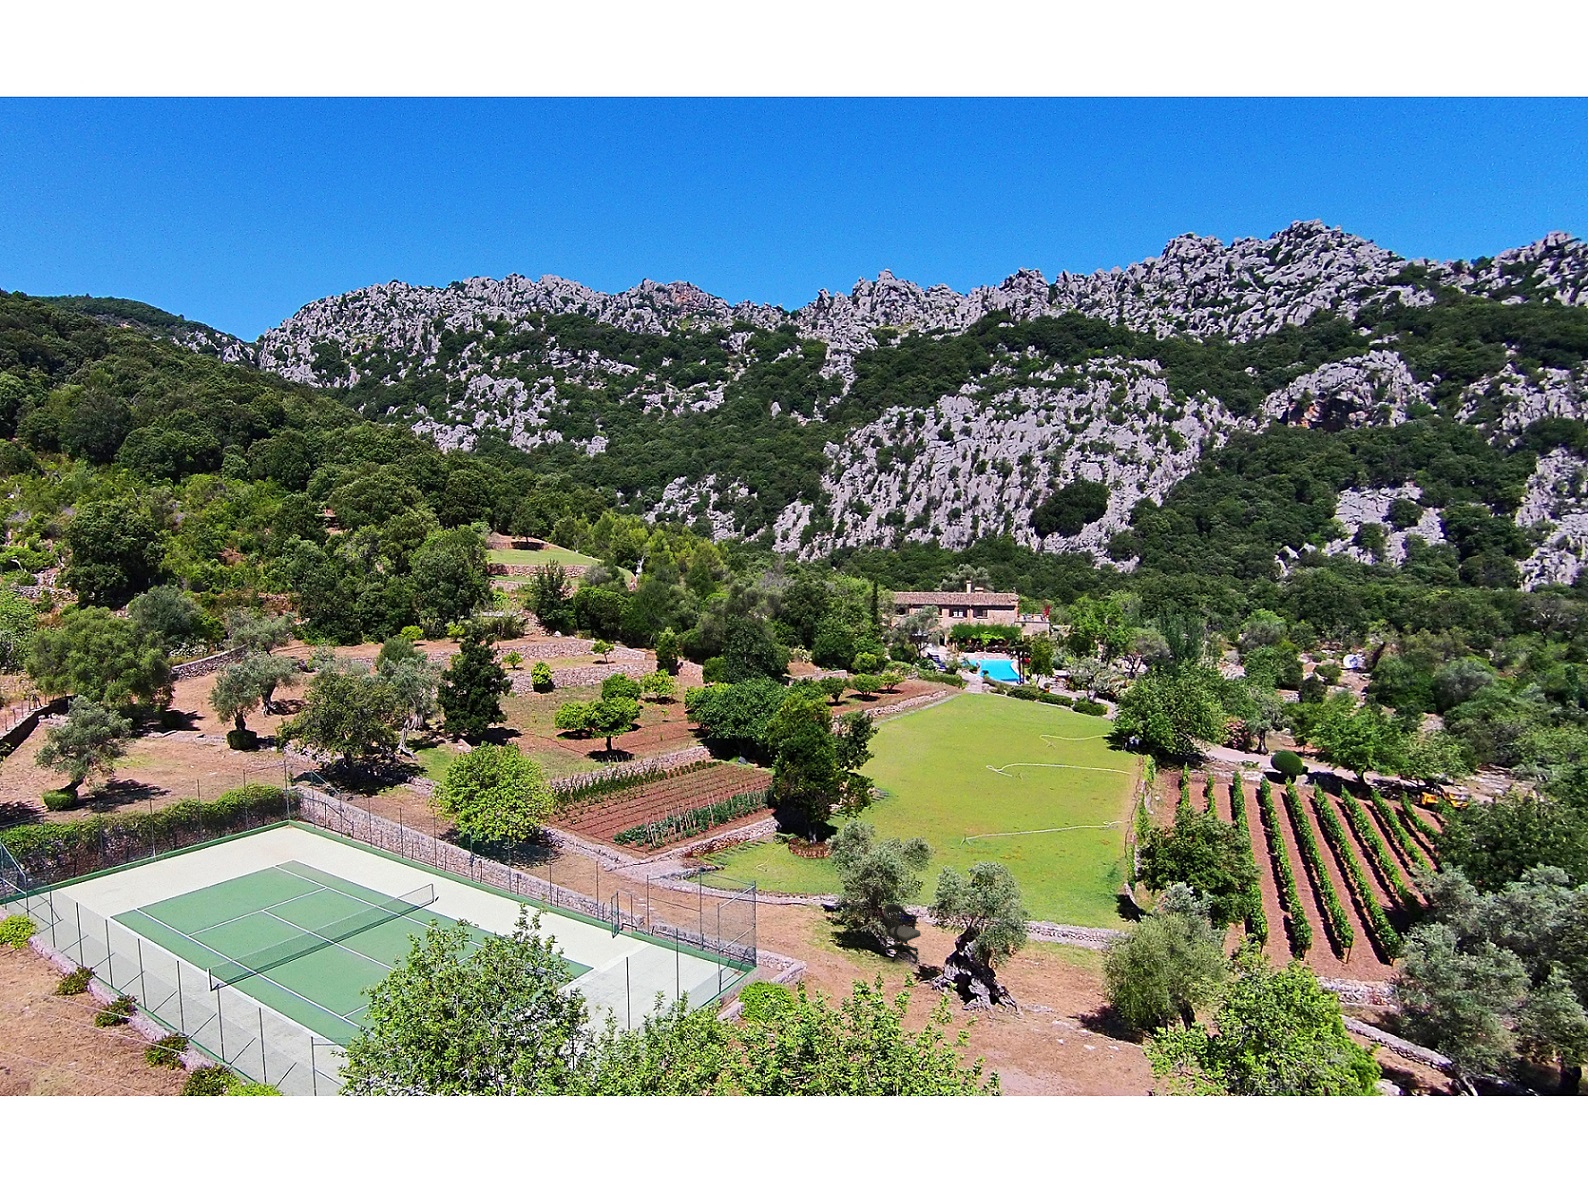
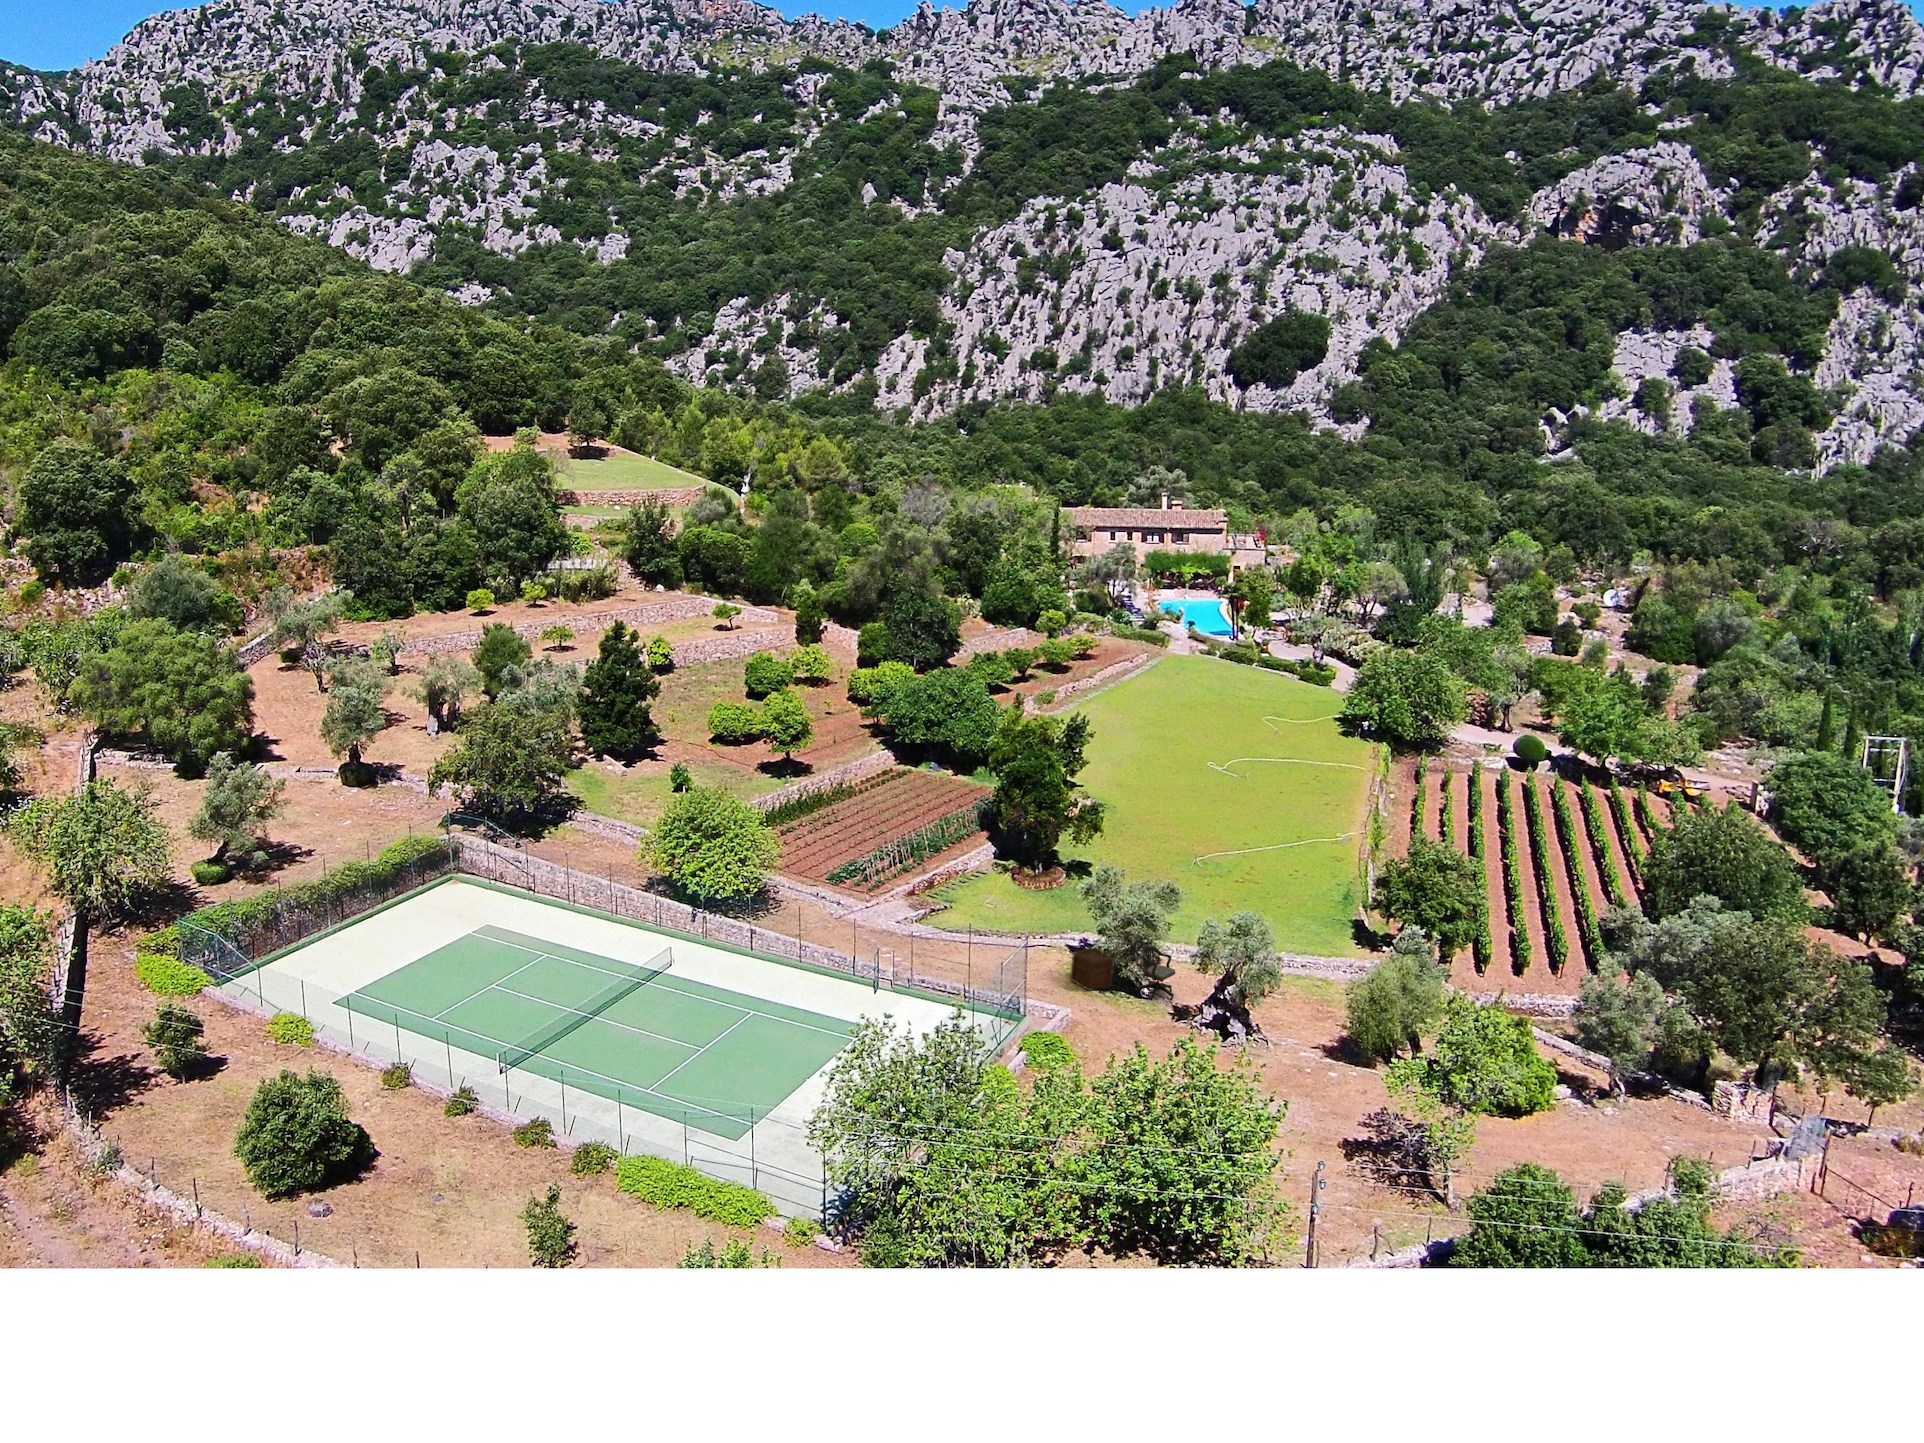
wooden crate: none [811,905,856,950] -> present [1070,948,1114,991]

